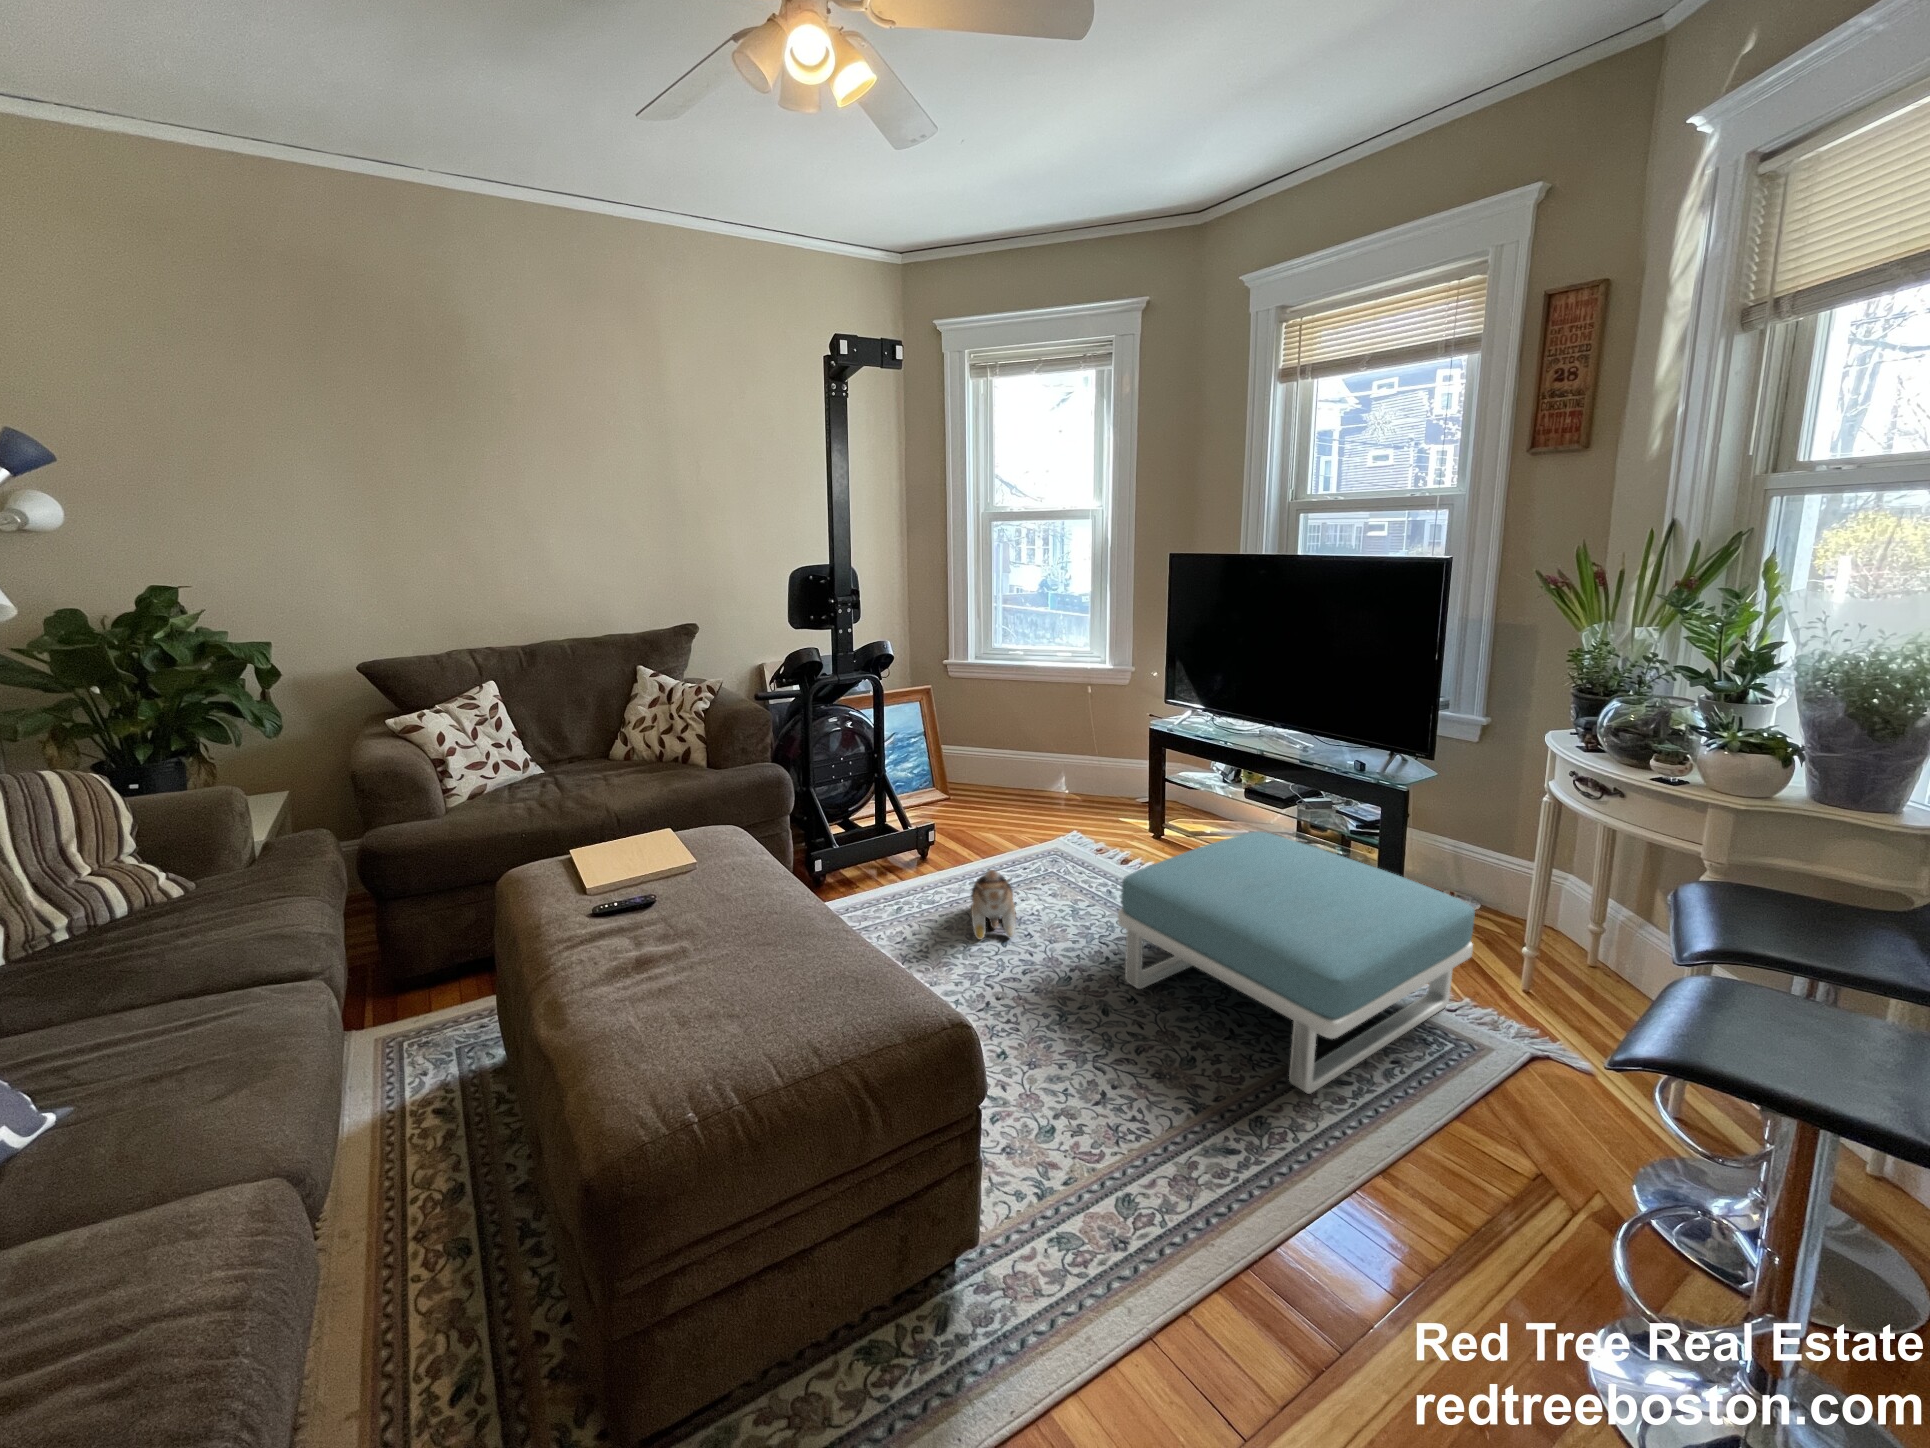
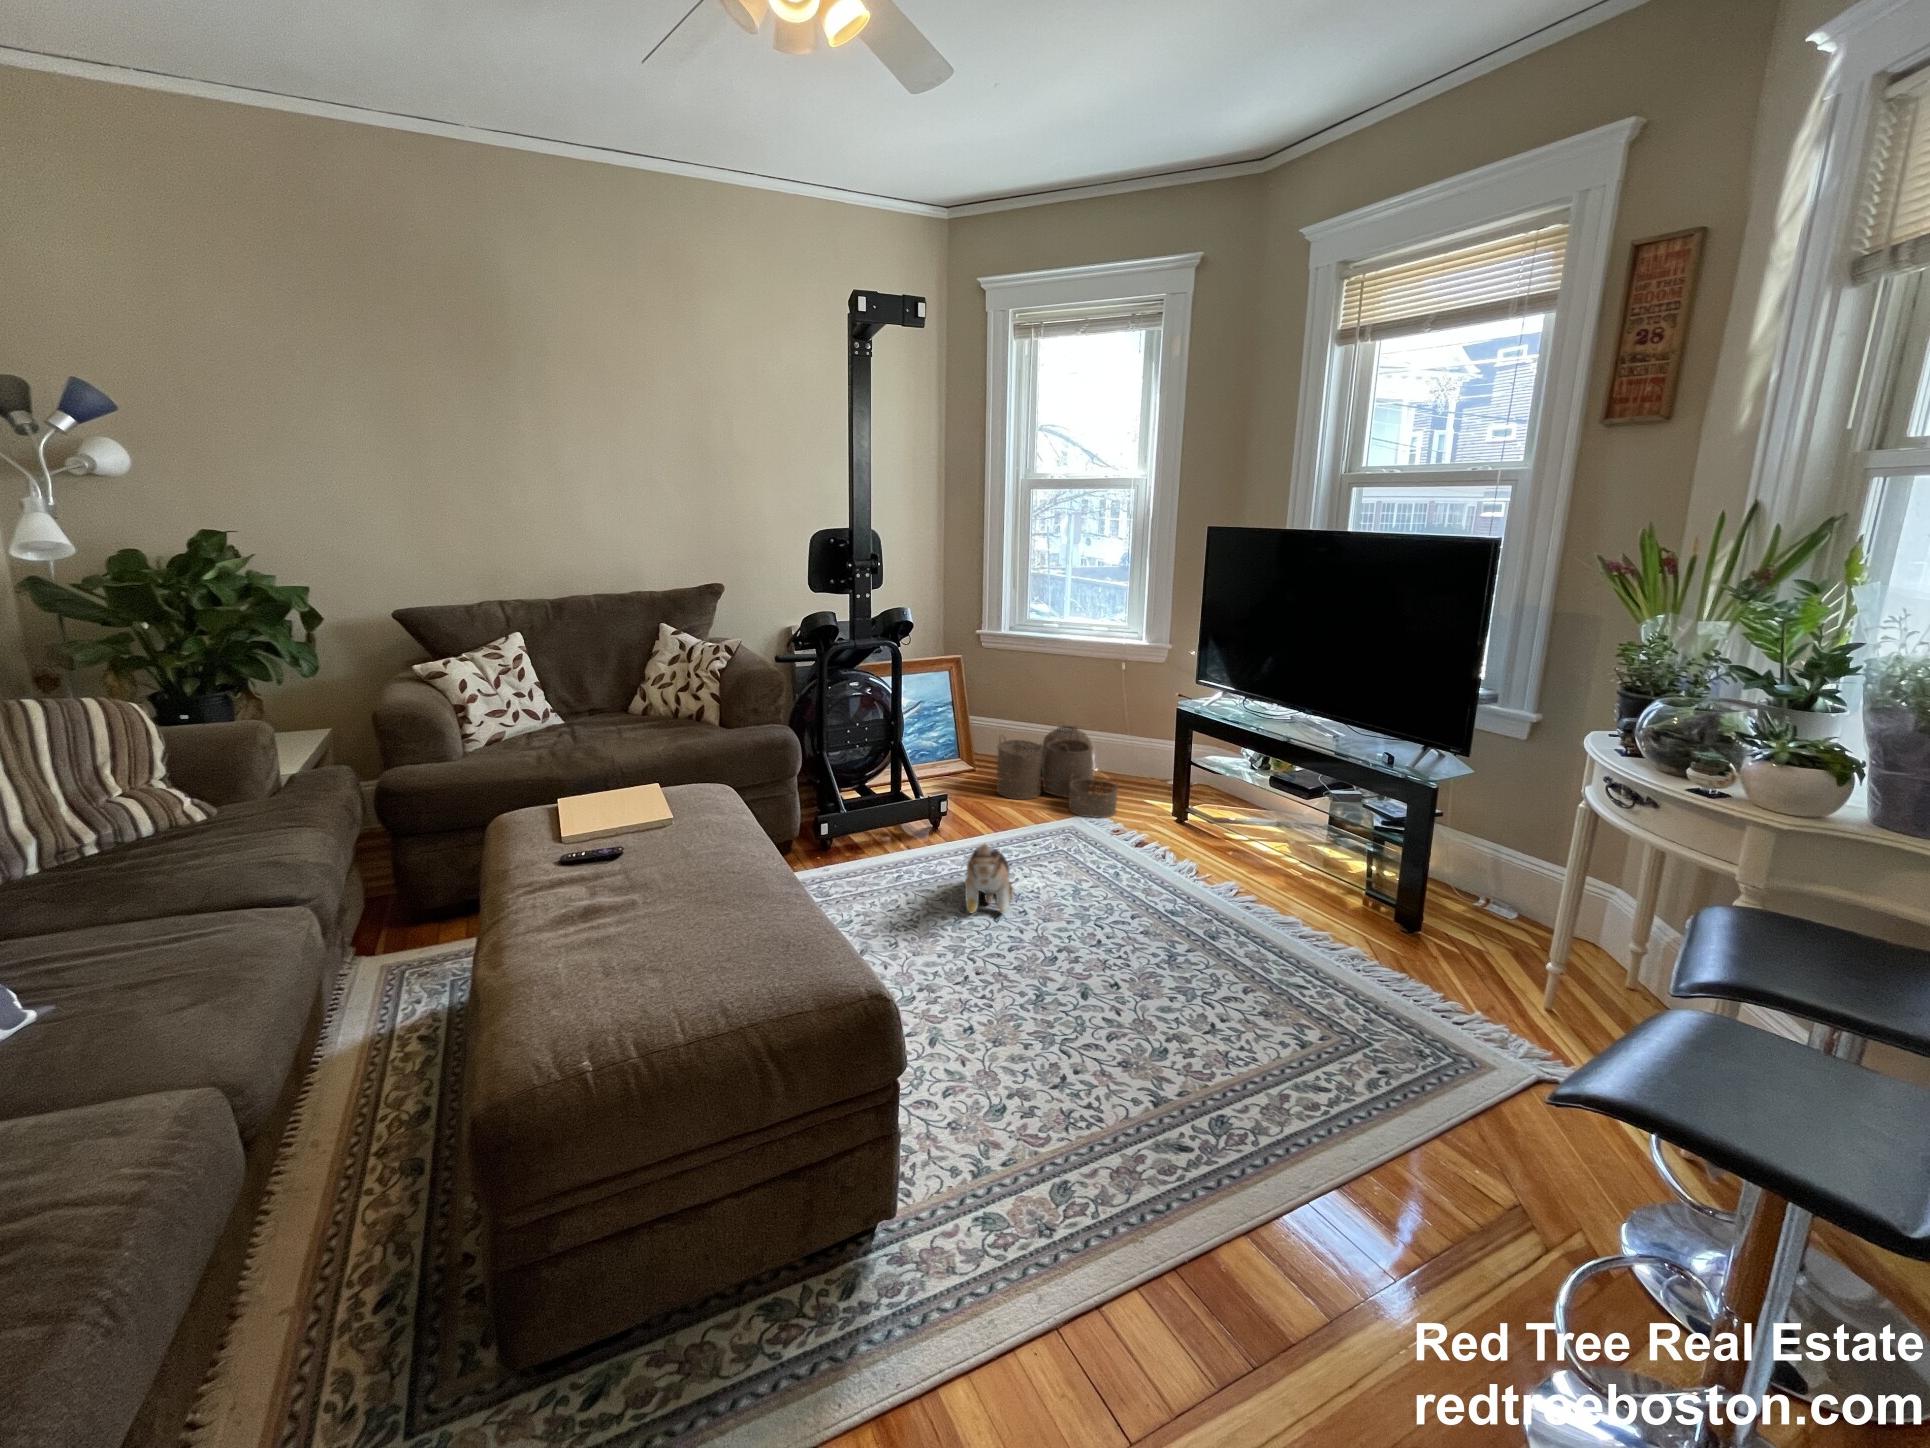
woven basket: none [977,745,1098,838] -> present [997,725,1118,818]
footstool: present [1118,831,1475,1094] -> none [1106,822,1488,1097]

